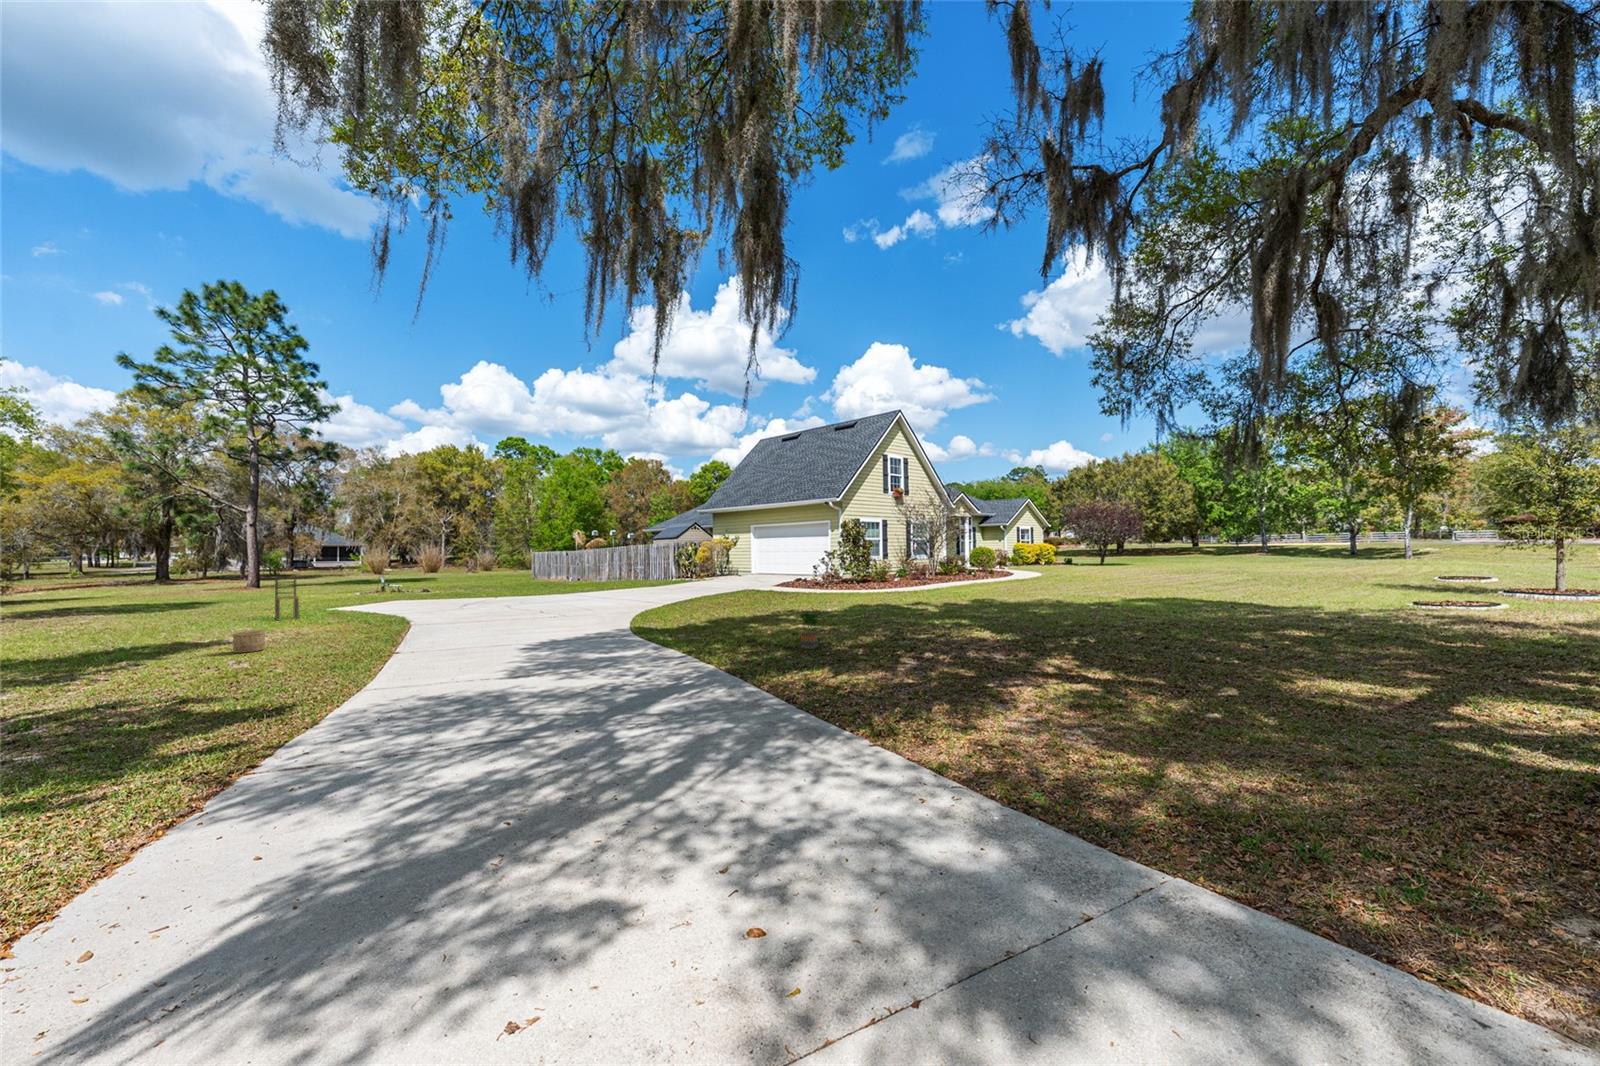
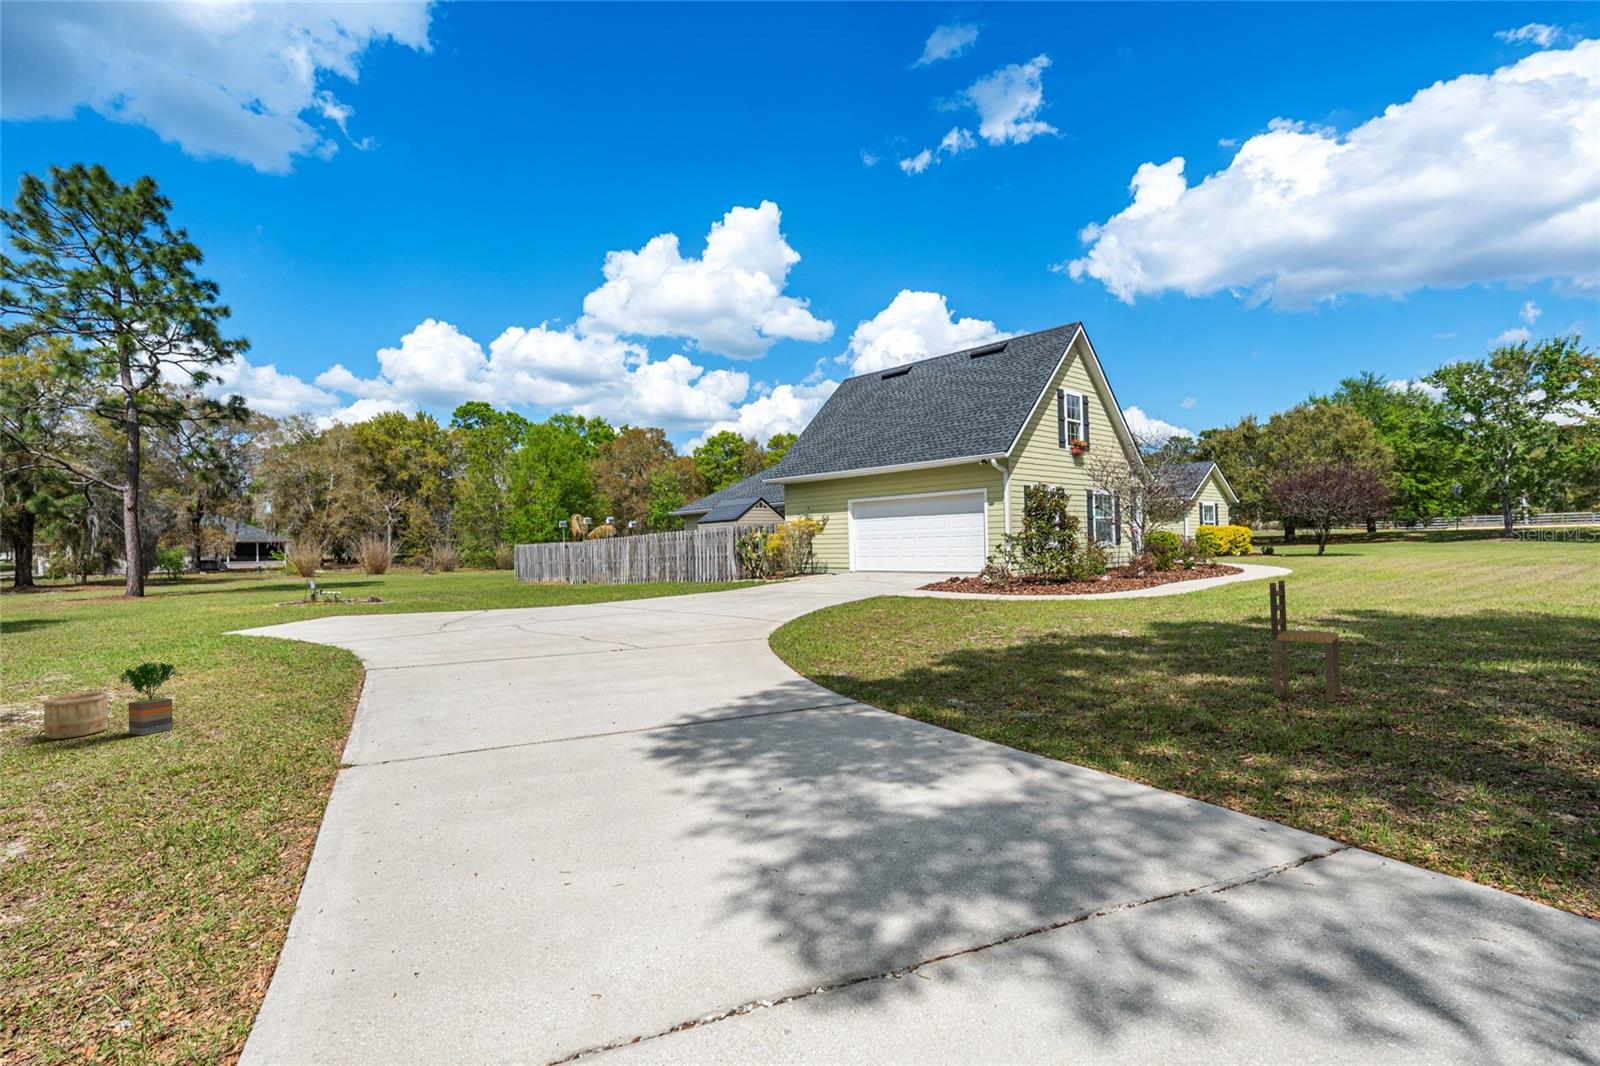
chair: present [275,578,299,621] -> present [1270,581,1341,702]
potted tree: present [800,613,821,649] -> present [119,663,183,735]

